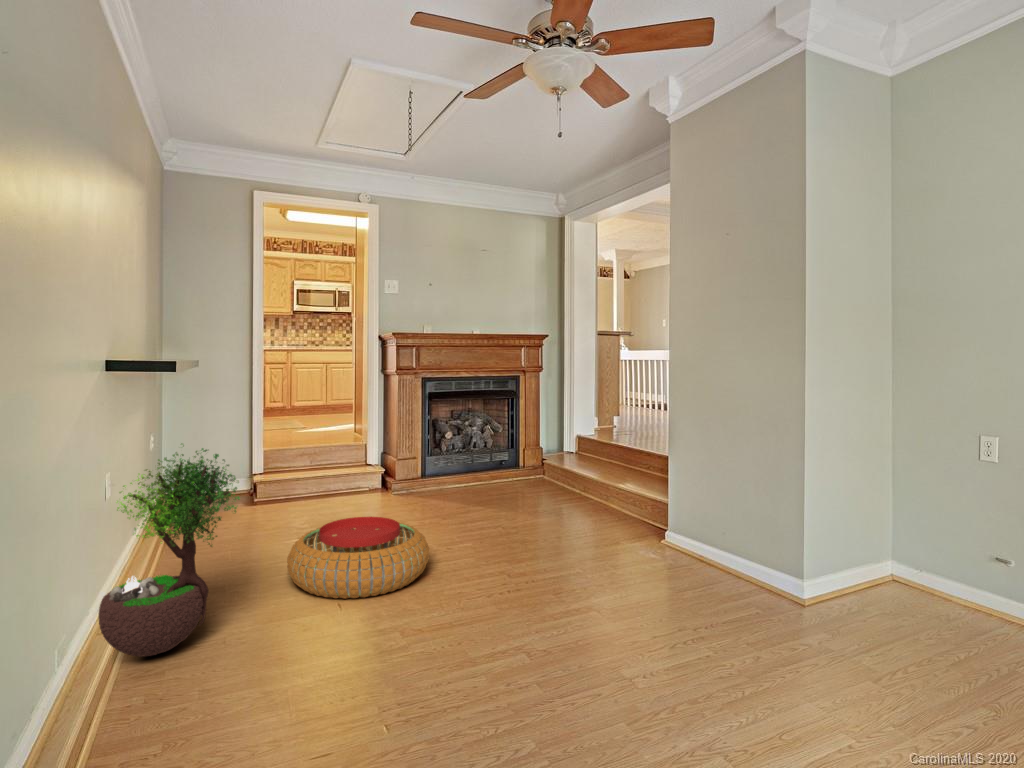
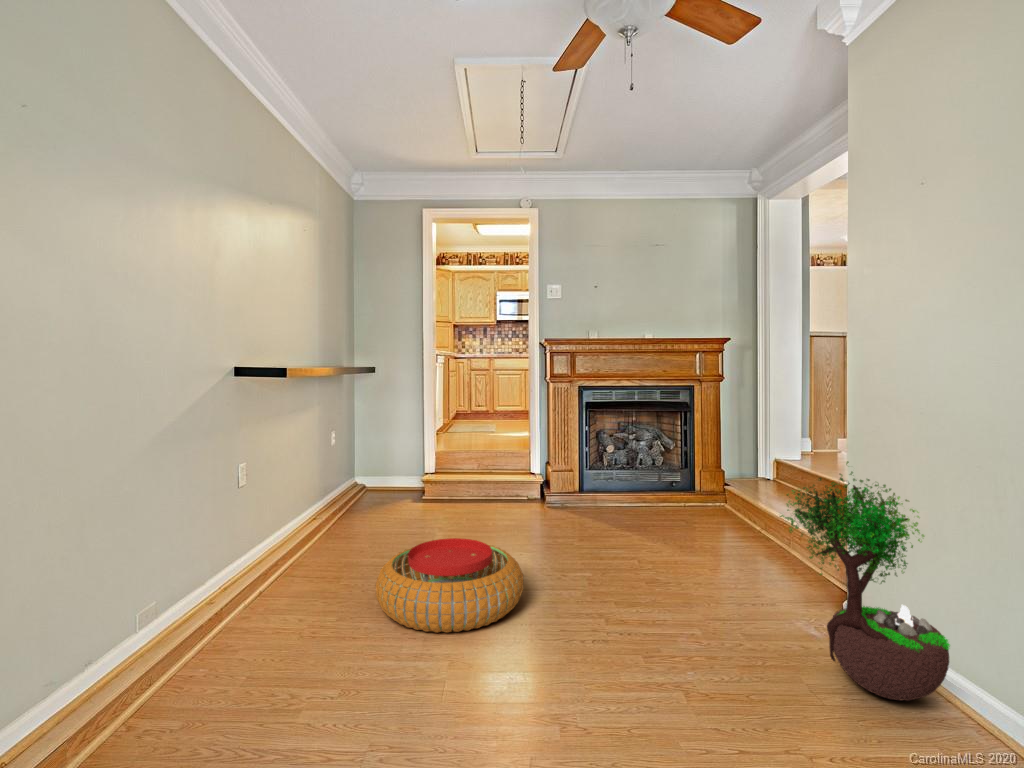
potted tree: present [99,448,240,656] -> present [780,461,950,701]

